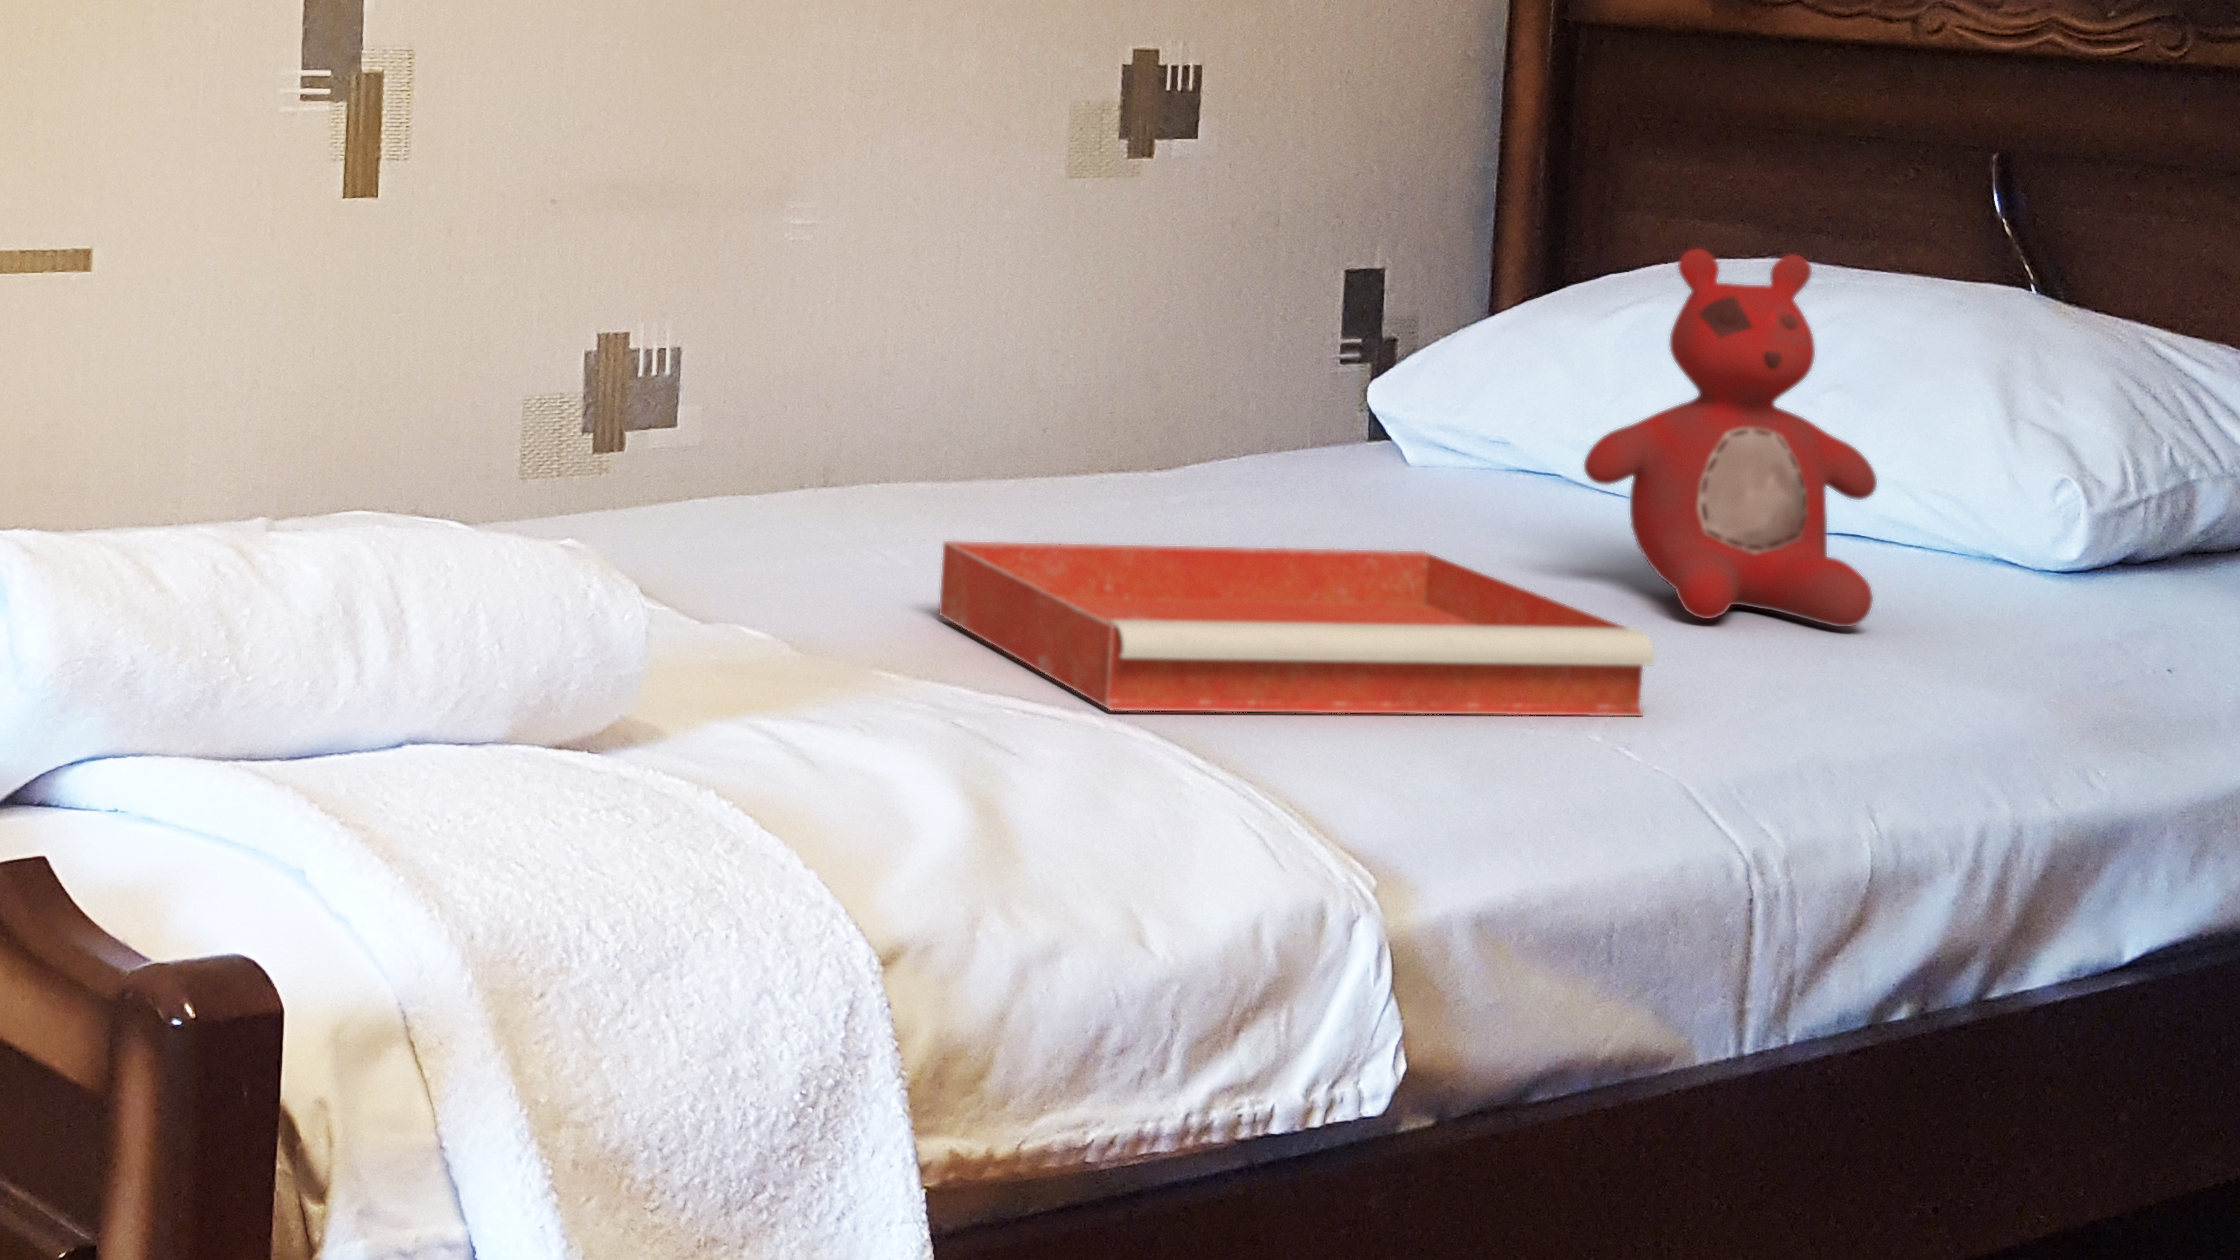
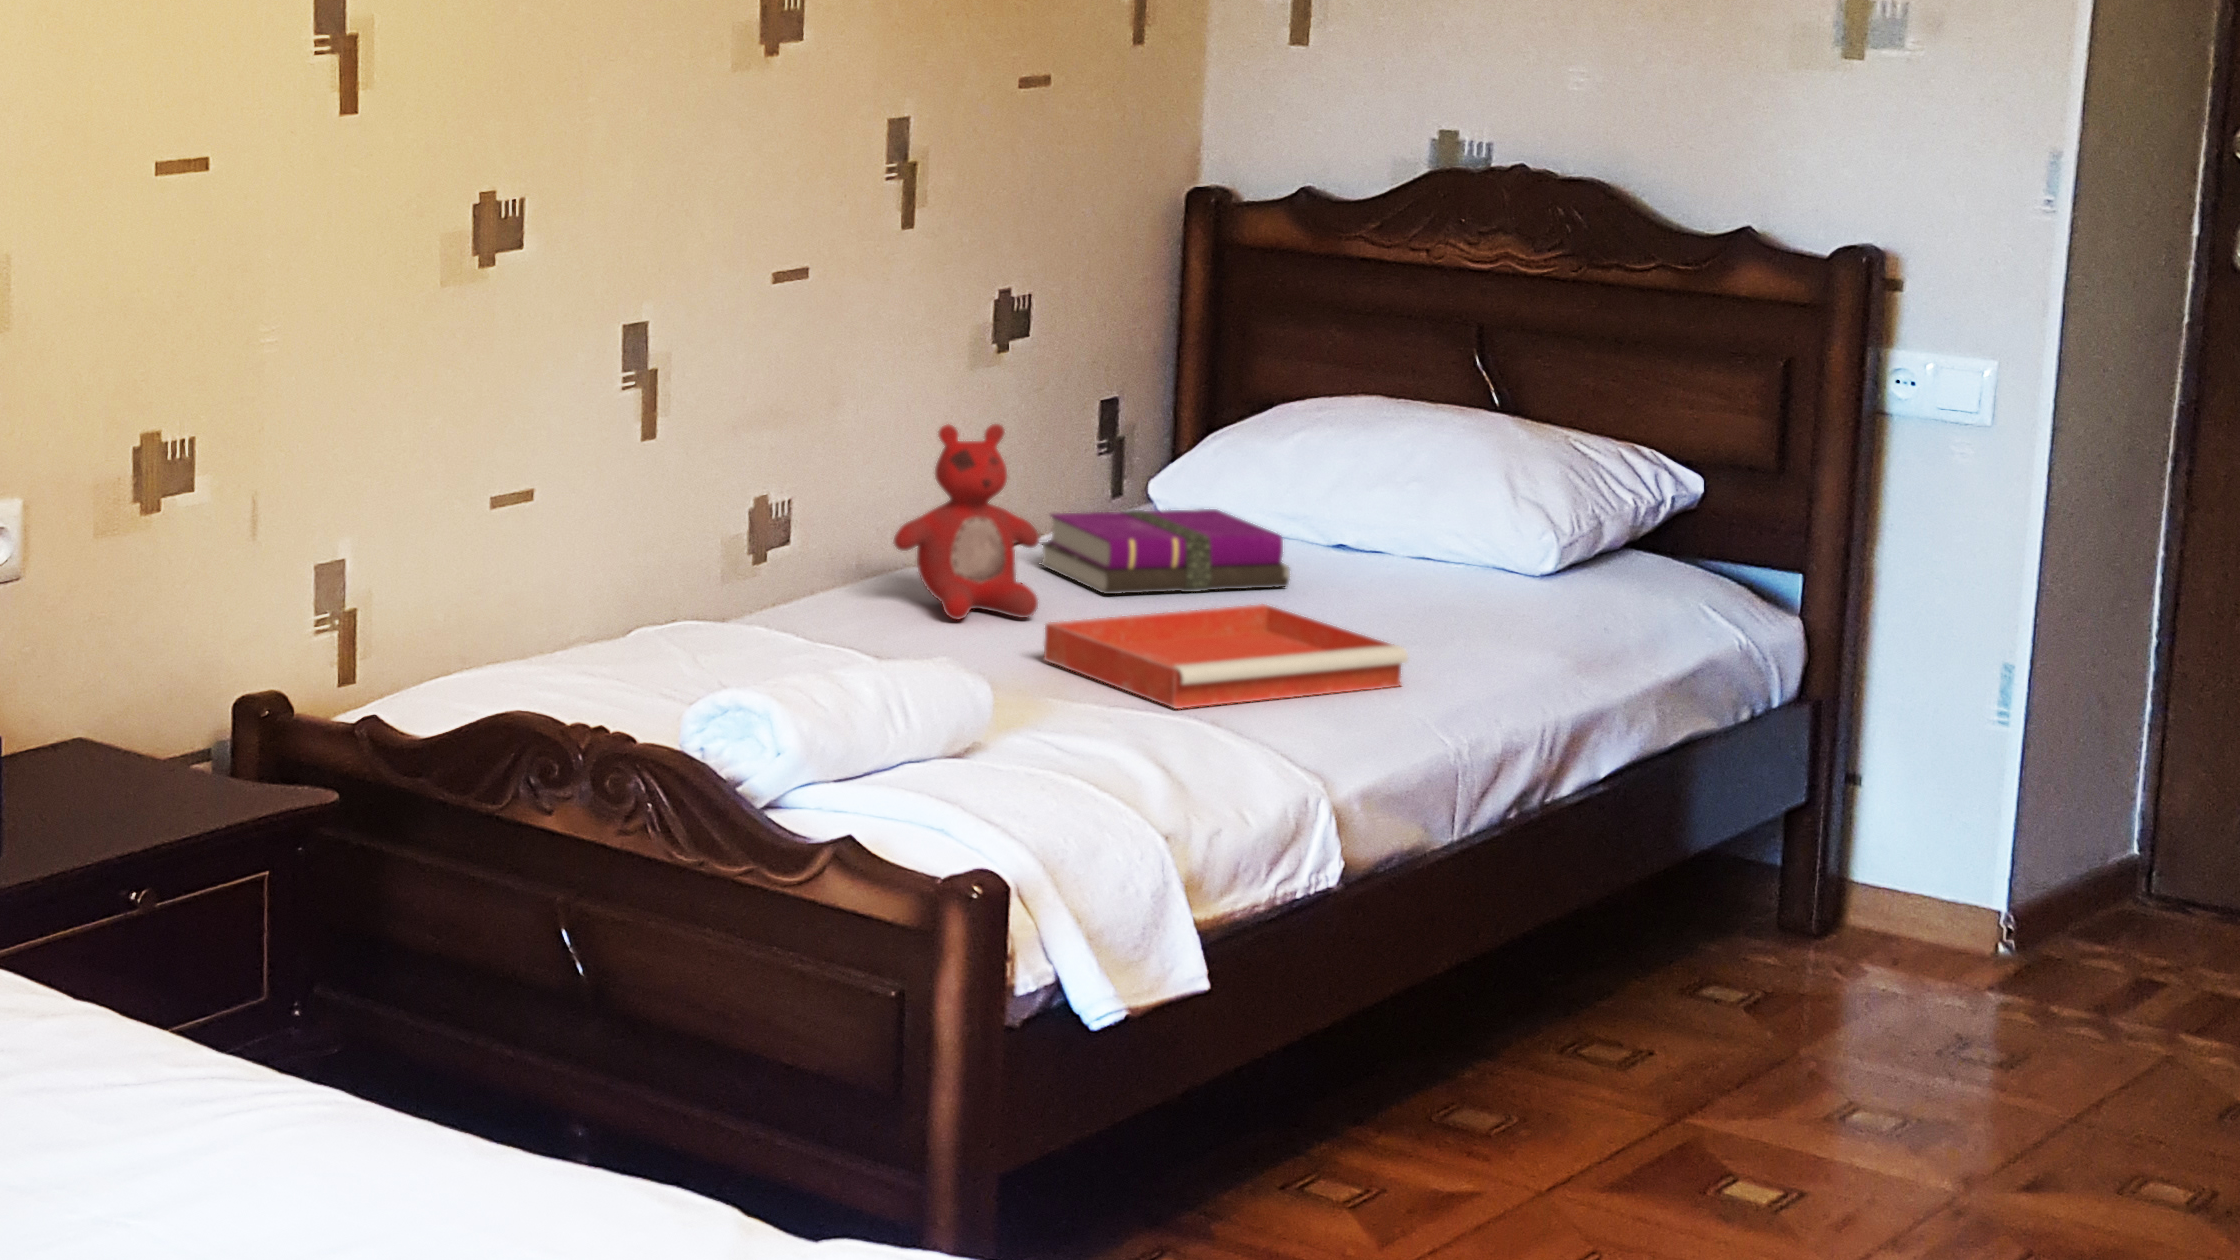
stuffed bear: present [1584,249,1877,627] -> present [894,424,1039,619]
notebook: none [1115,403,1552,555] -> present [1041,509,1290,594]

